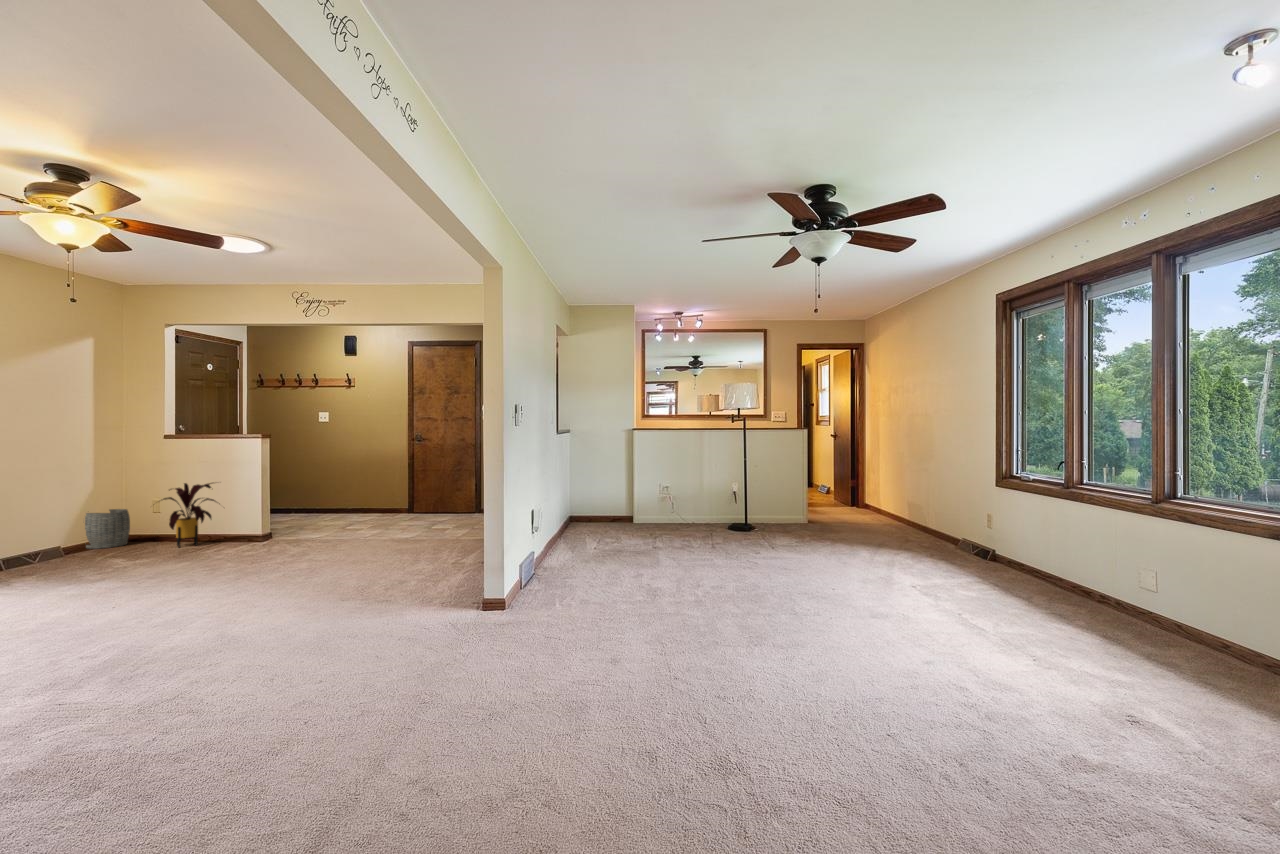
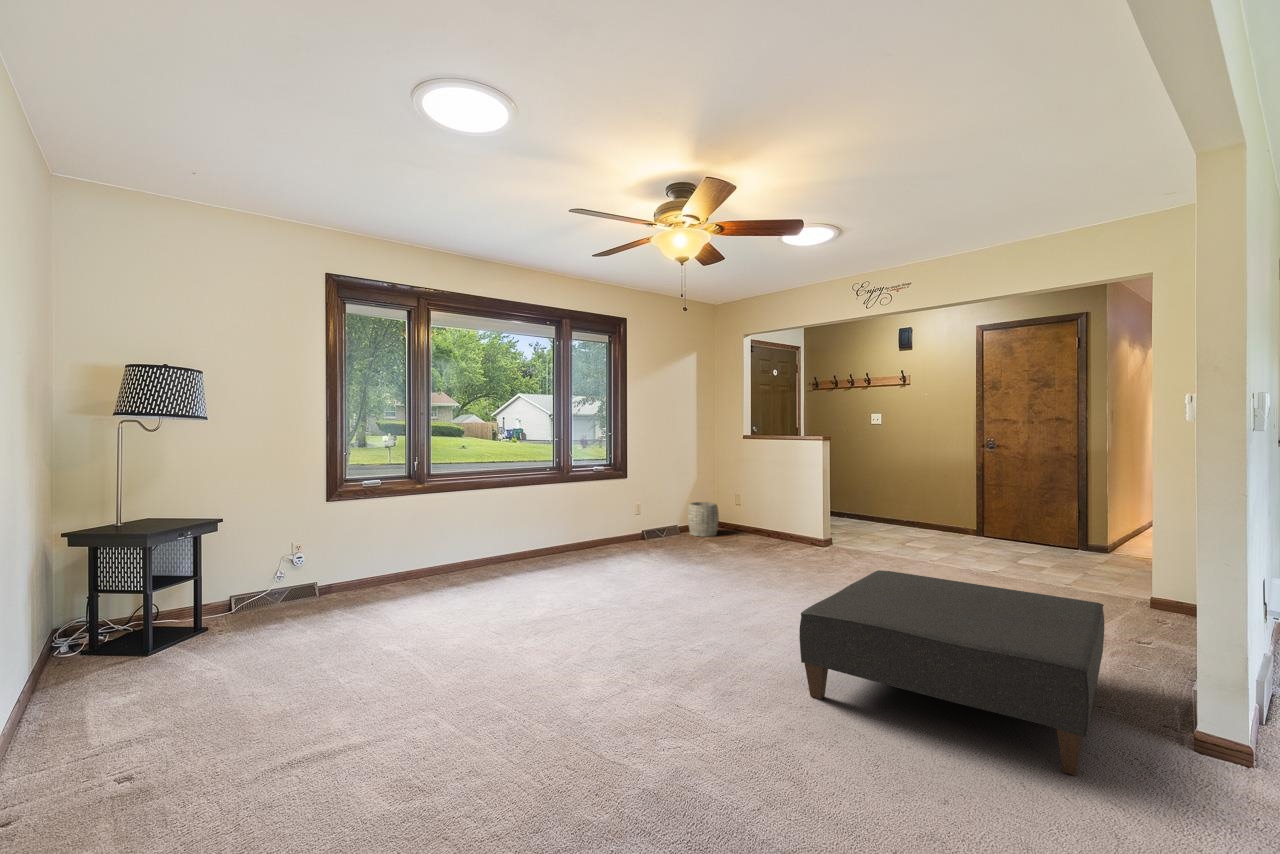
house plant: present [163,483,216,547] -> none [733,484,792,546]
ottoman: none [207,538,453,651] -> present [799,570,1104,776]

